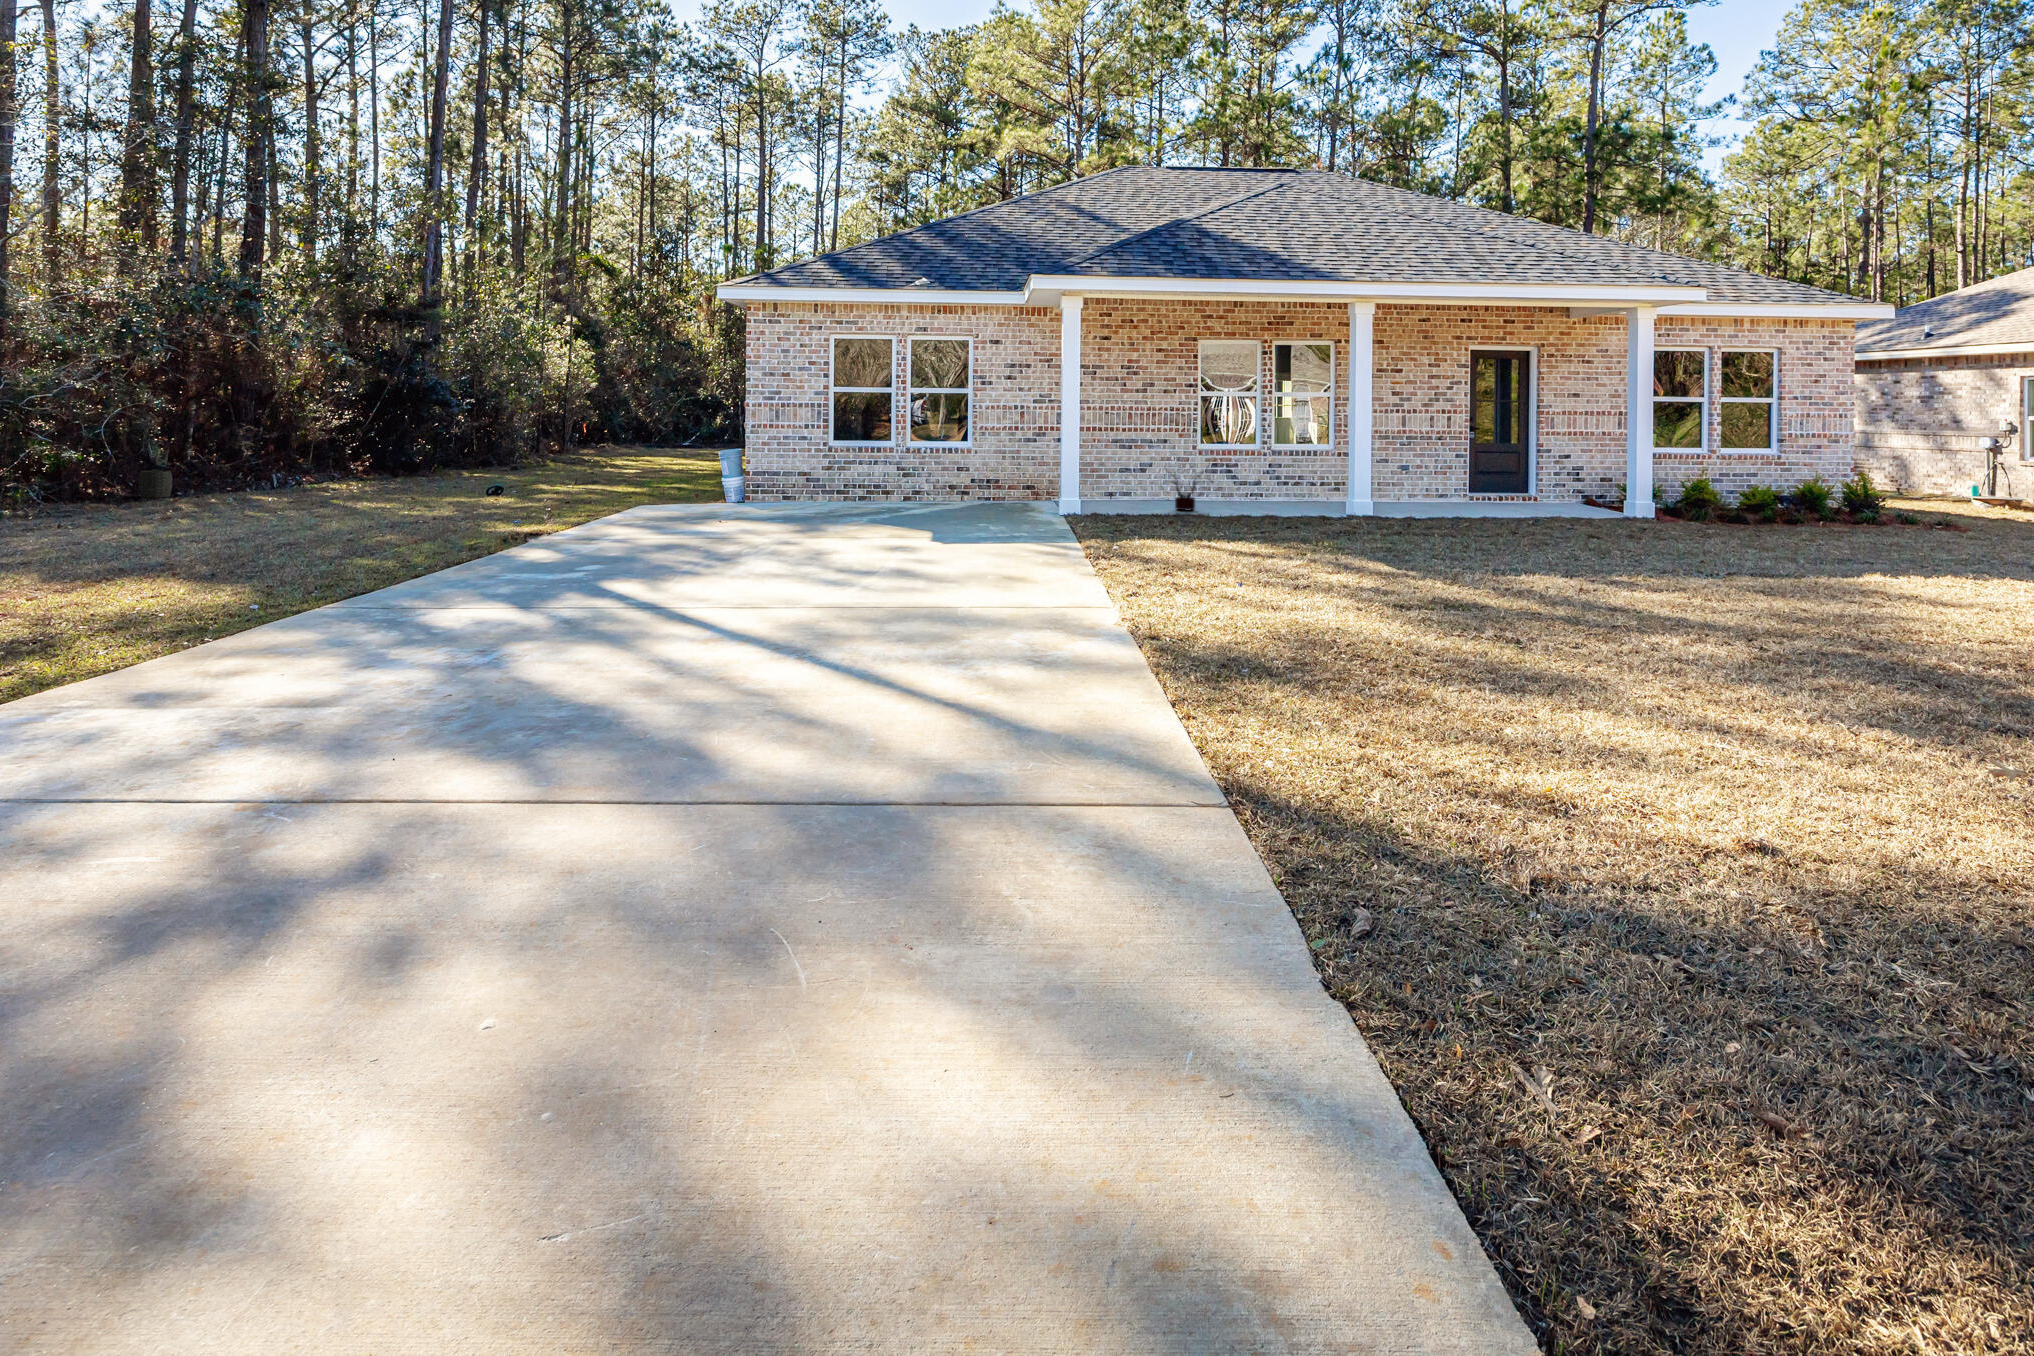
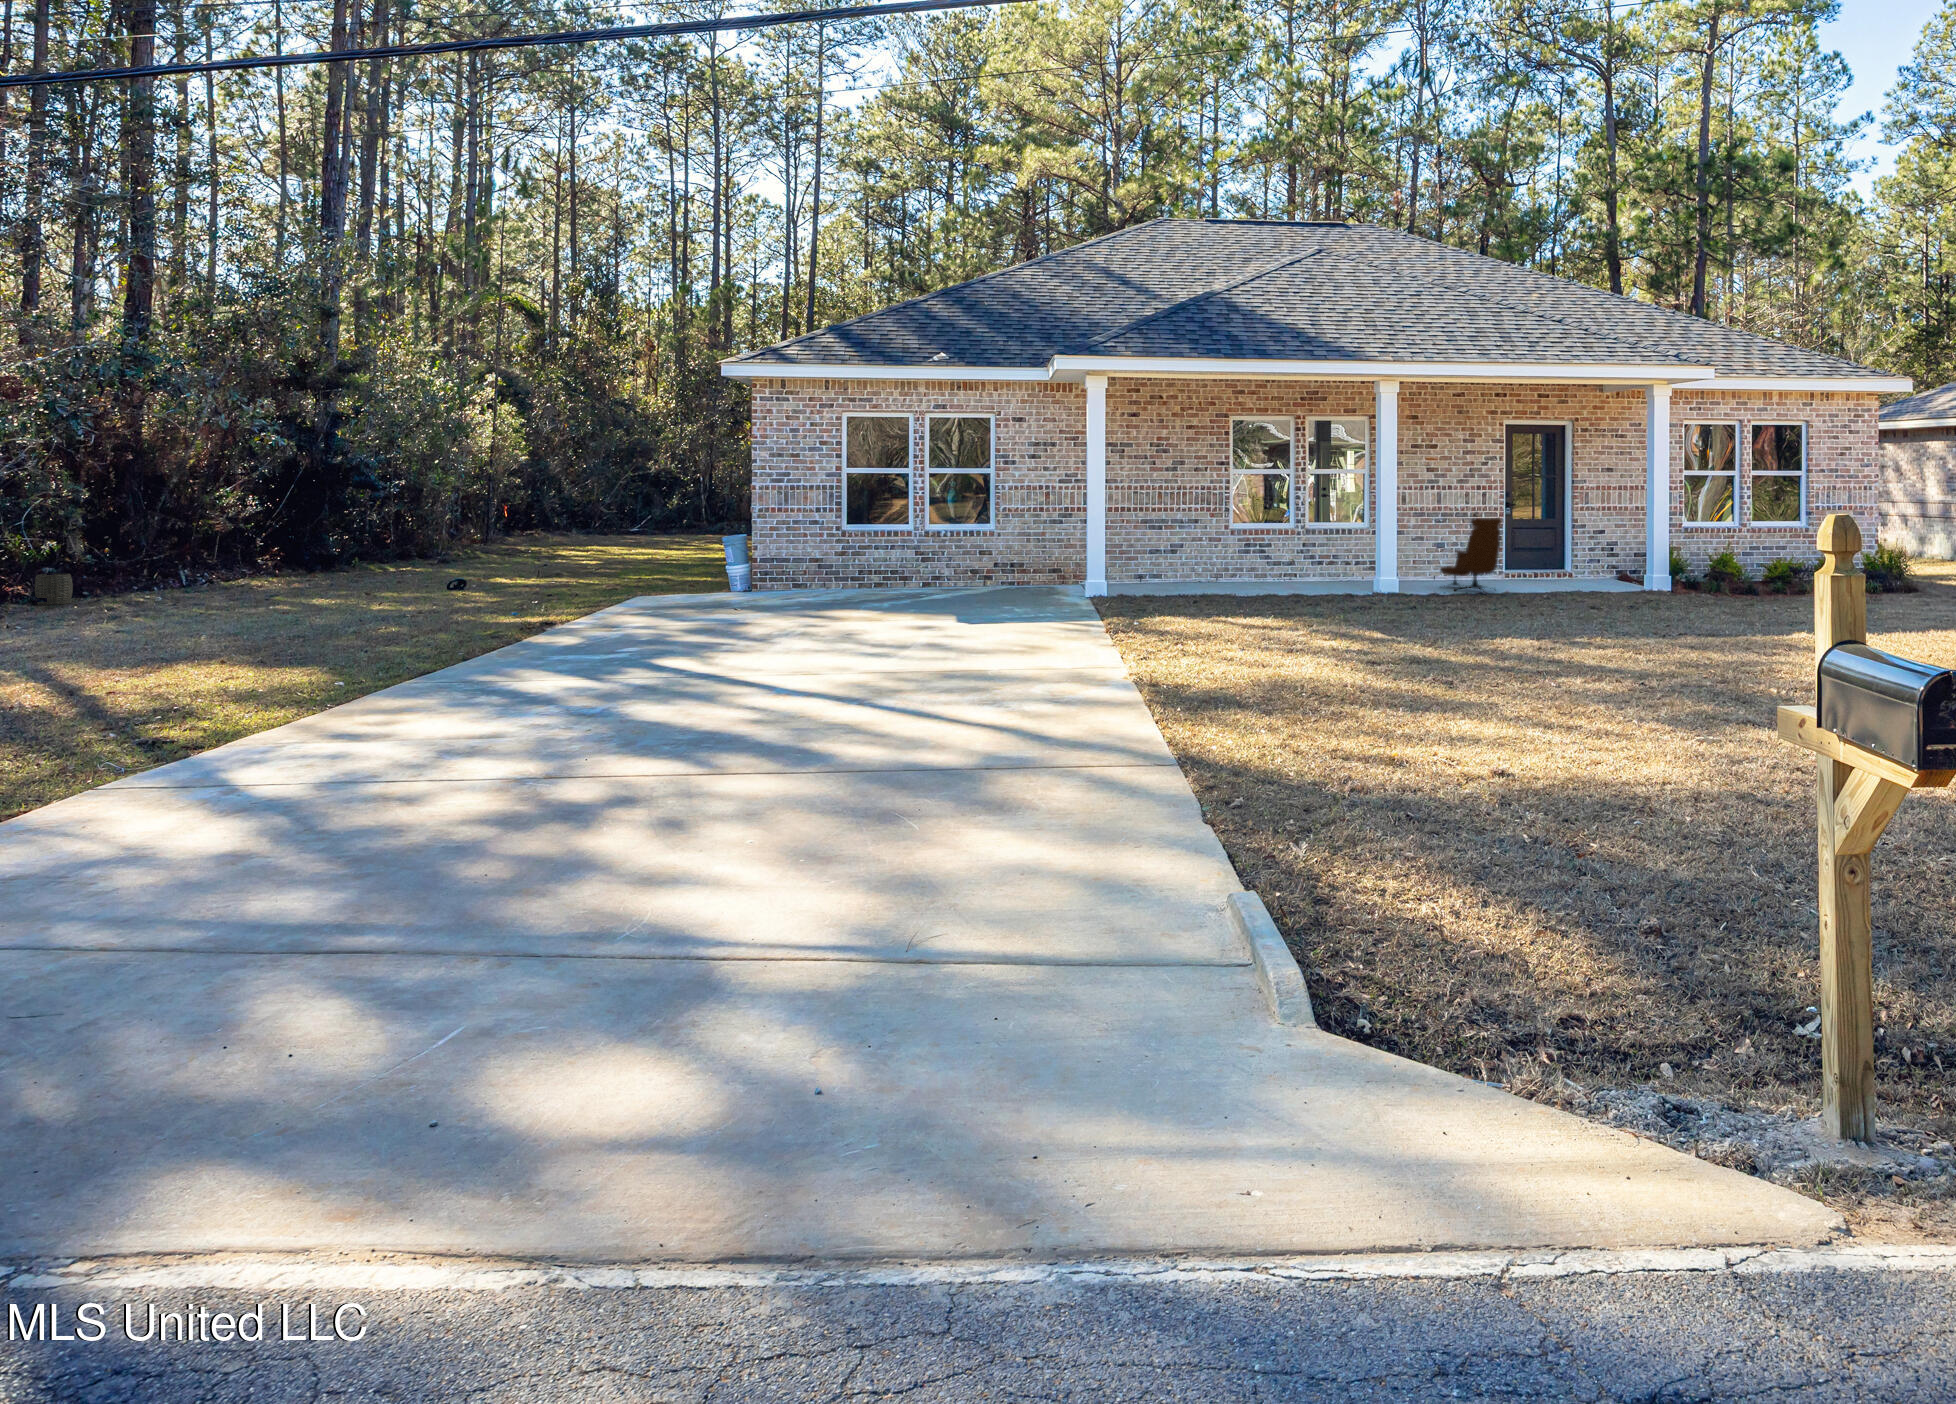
lounge chair: none [1398,440,1468,515] -> present [1440,518,1501,589]
decorative plant: present [1166,467,1213,511] -> none [1194,544,1248,594]

